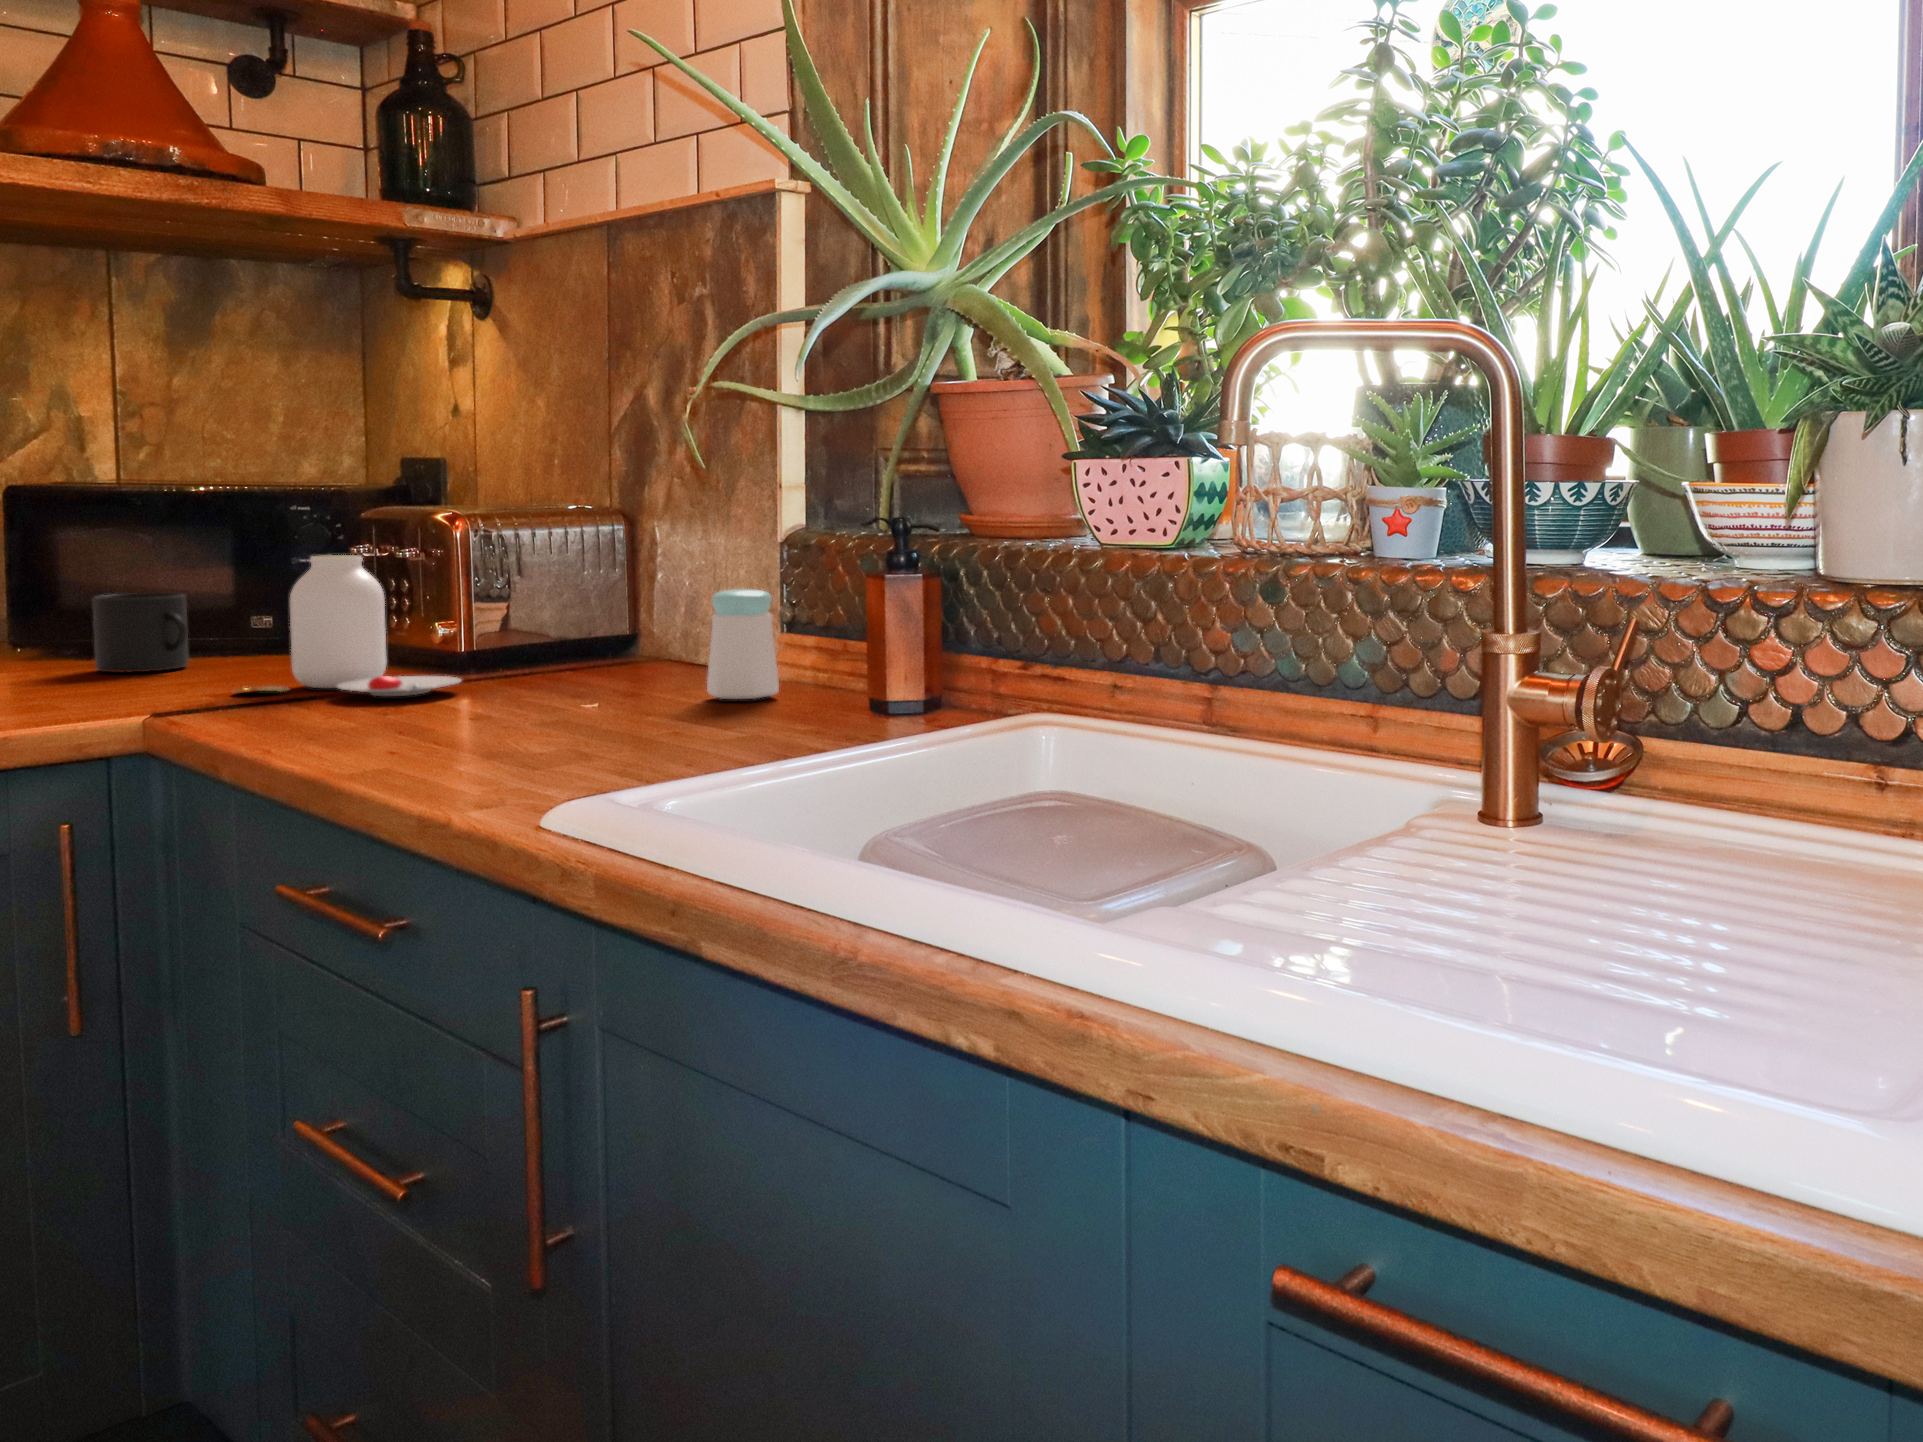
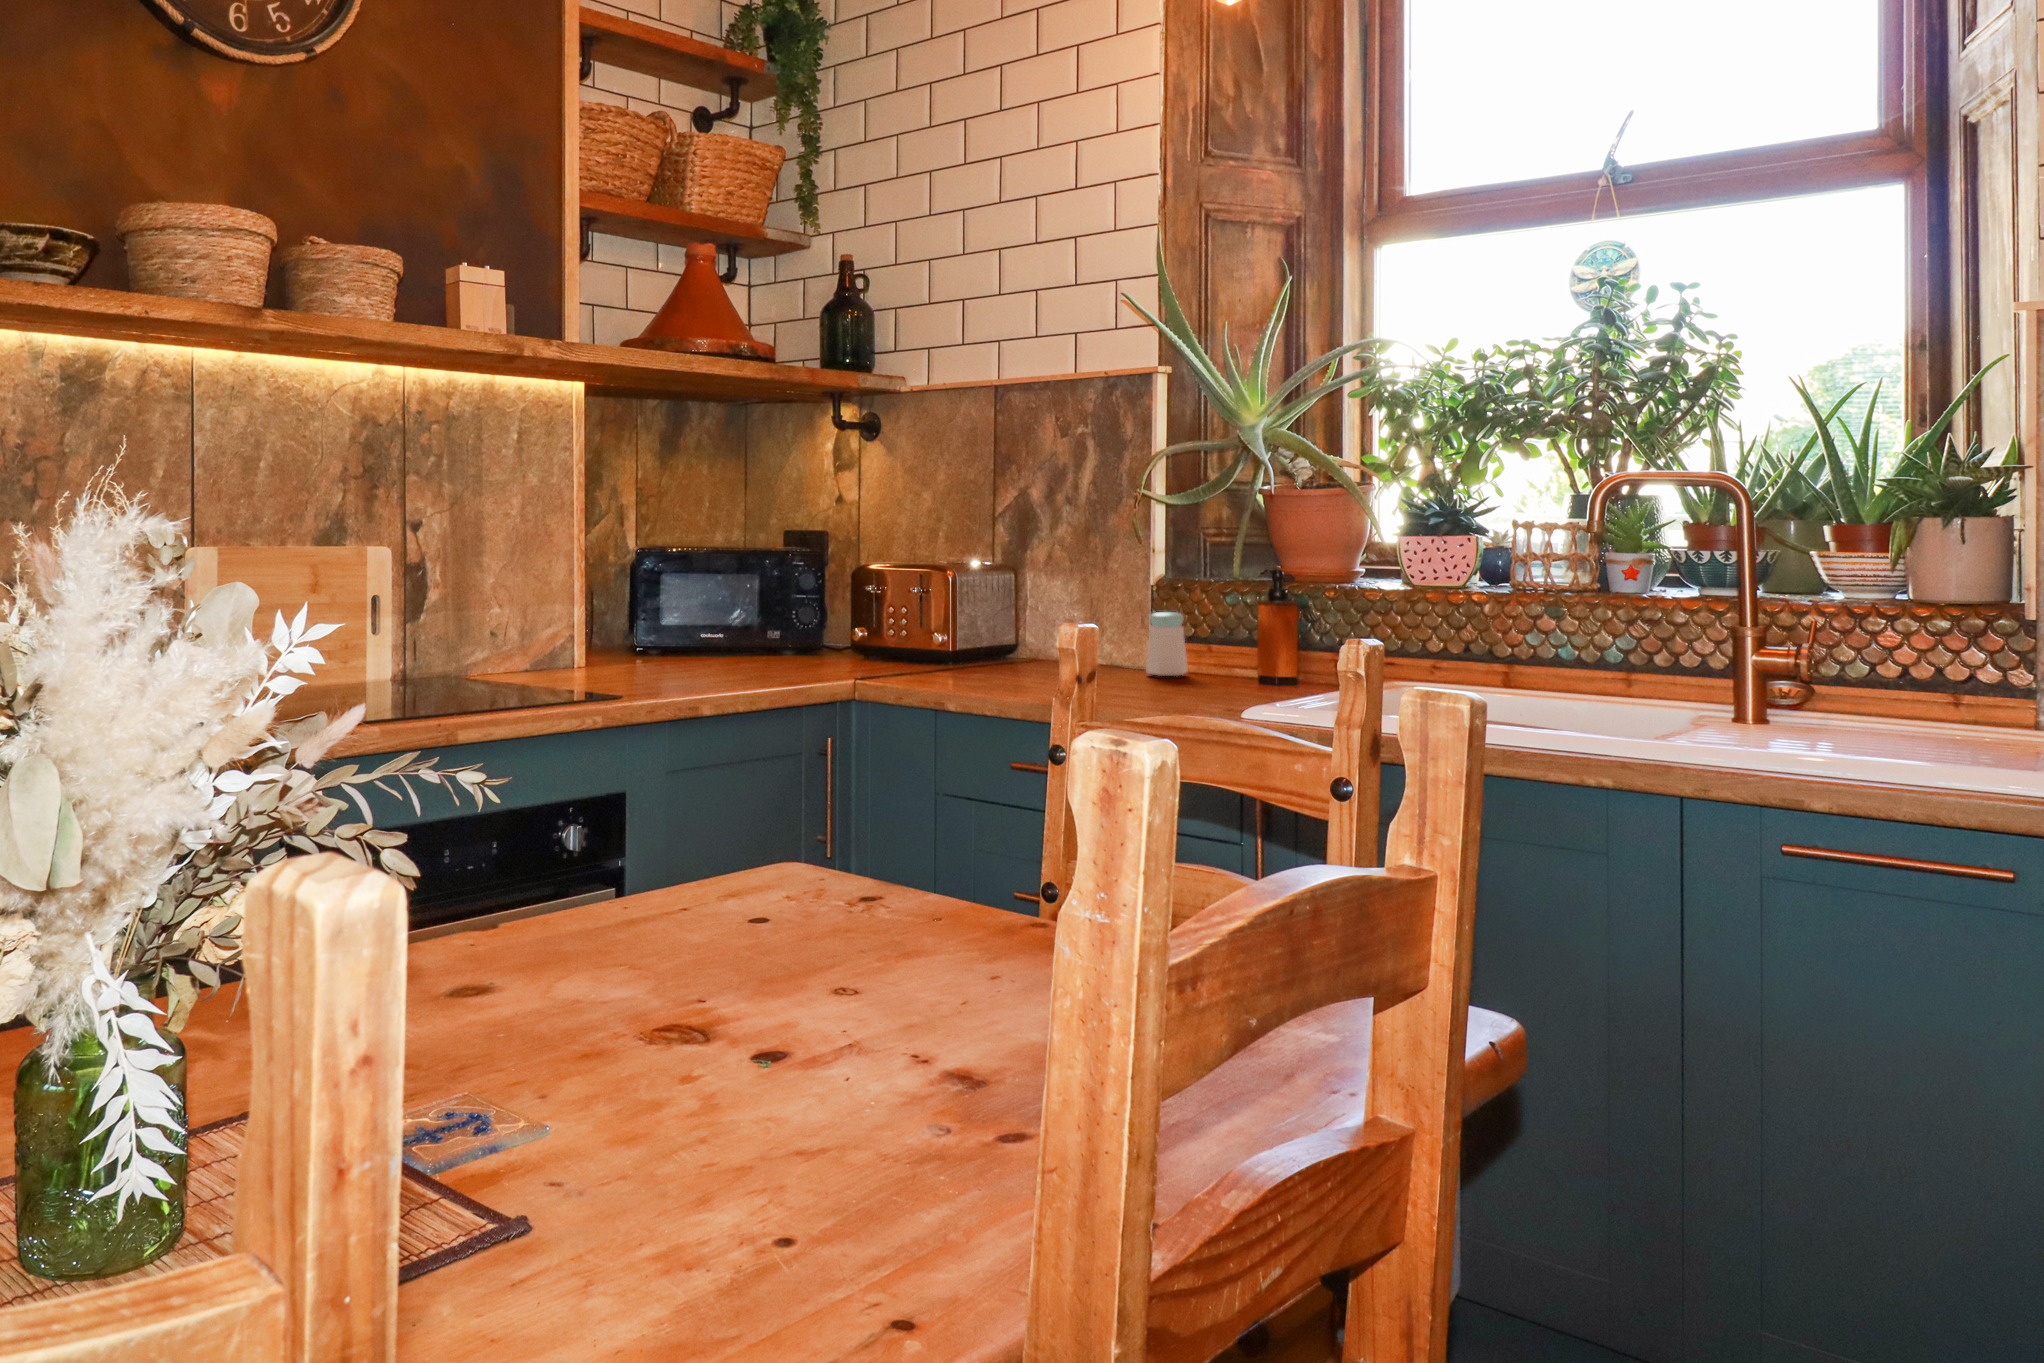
jar: present [235,555,461,696] -> none [870,594,998,675]
mug: present [93,593,189,673] -> none [742,617,796,664]

